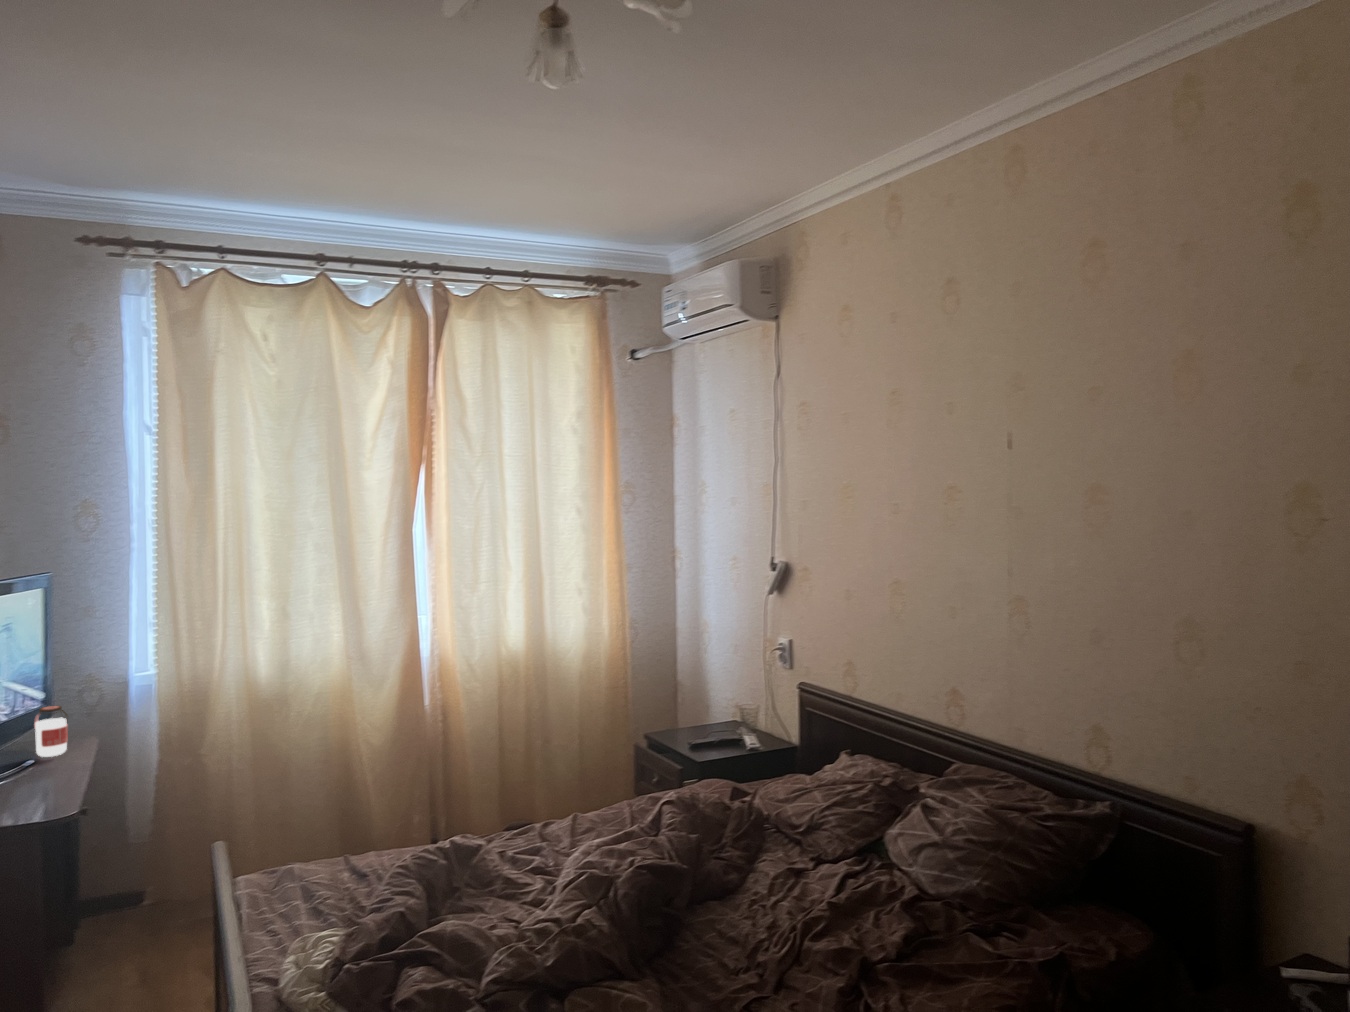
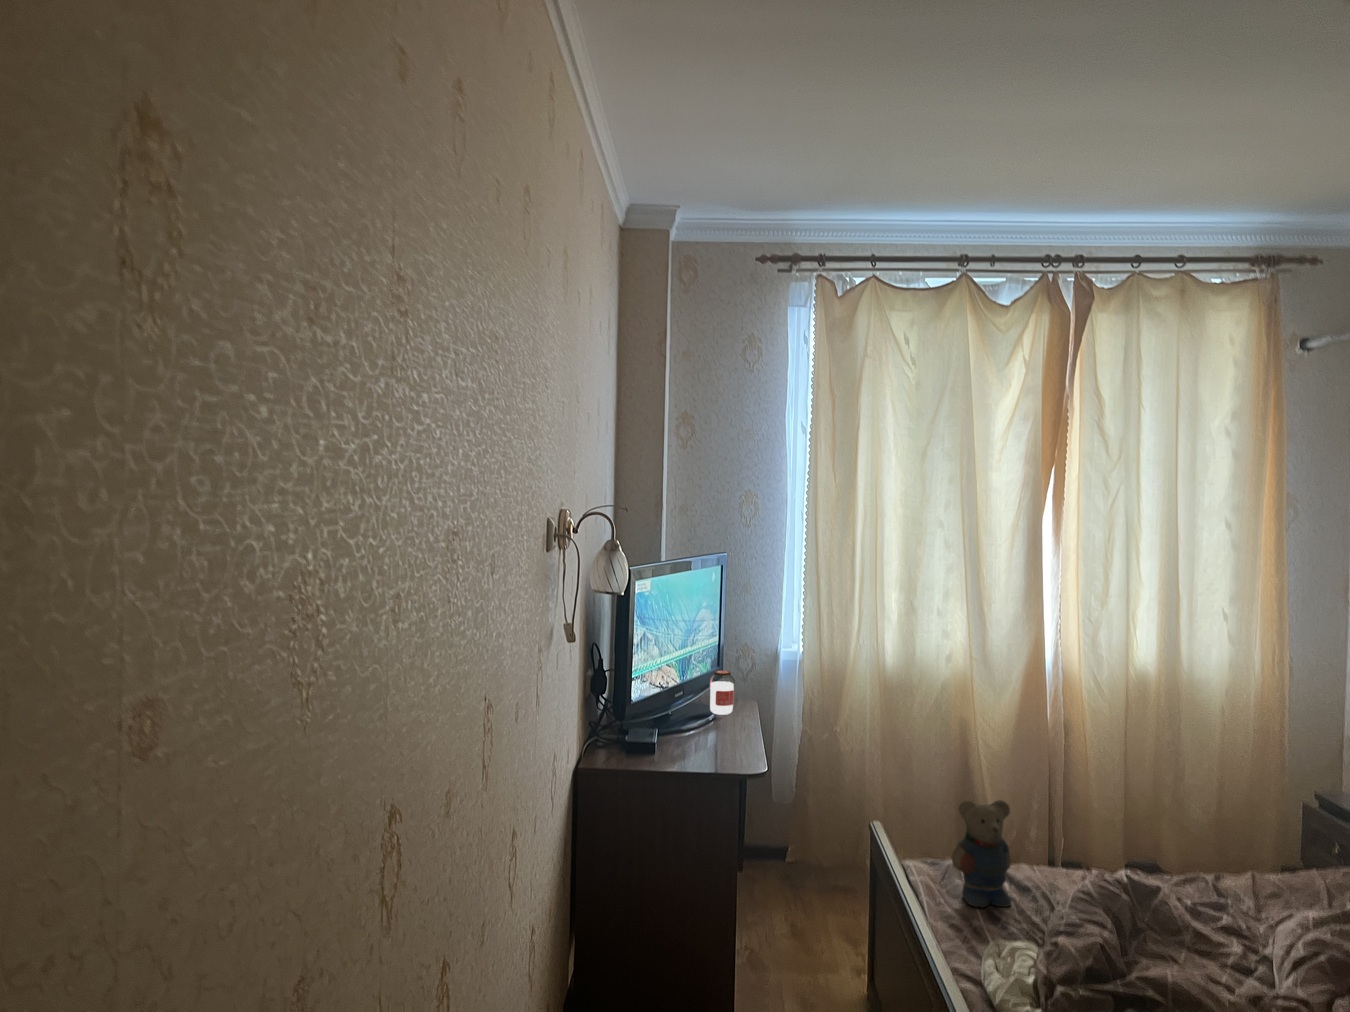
teddy bear: none [280,793,345,906] -> present [952,800,1011,908]

